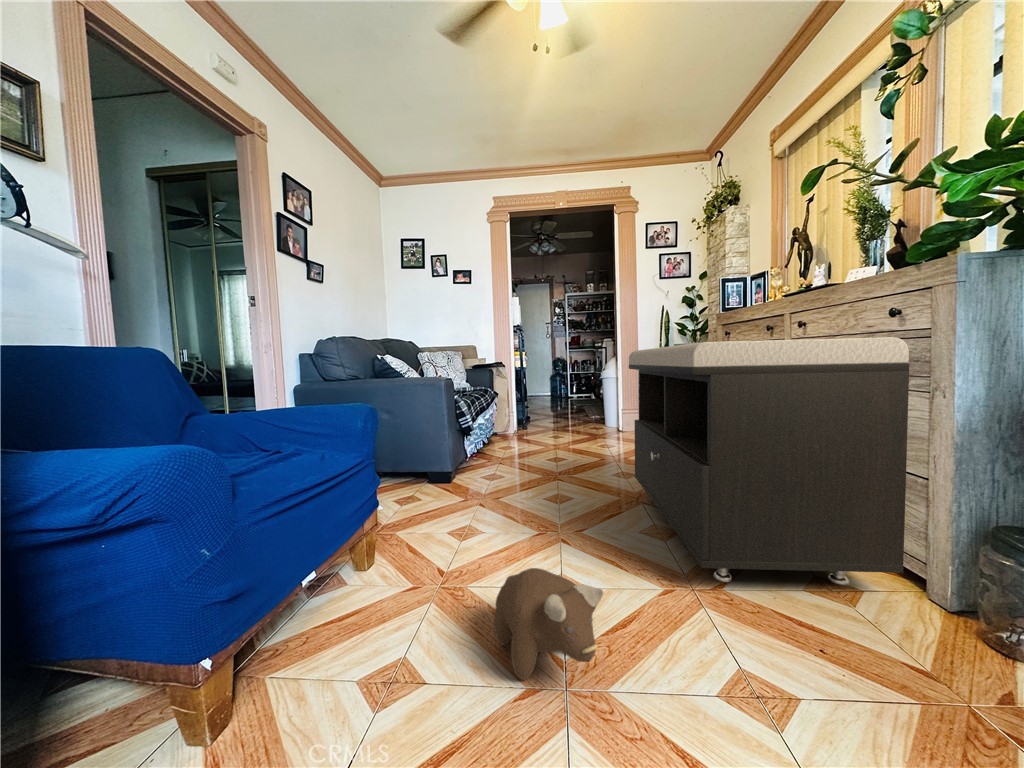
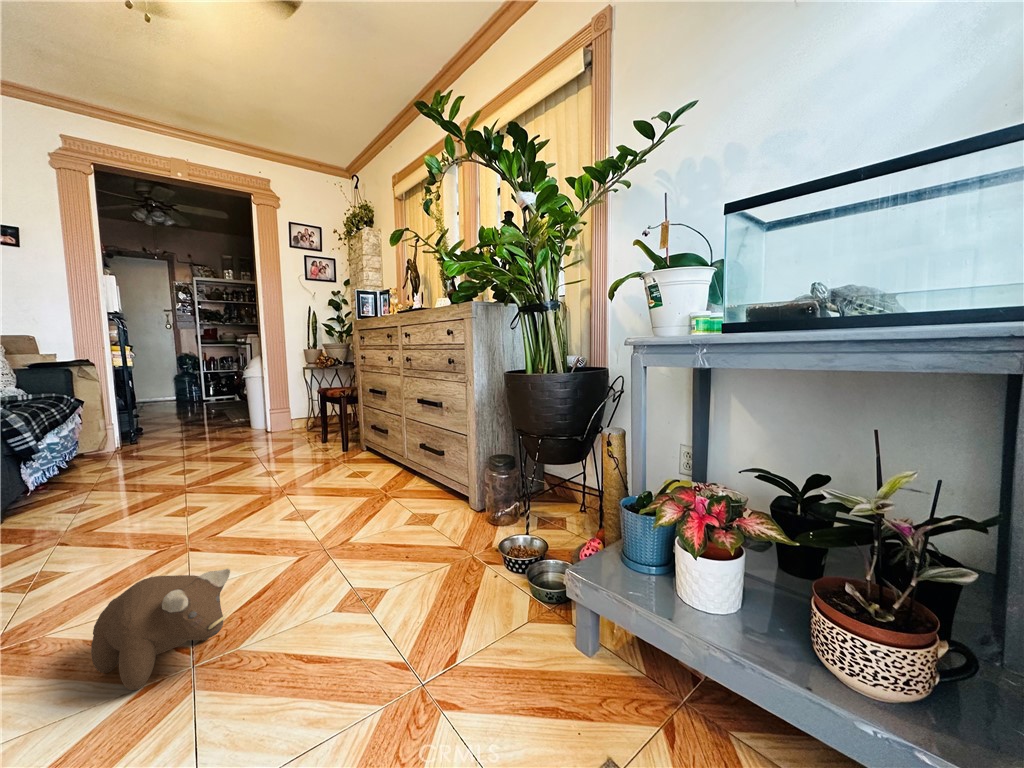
storage bench: present [629,337,909,585] -> none [268,349,458,537]

